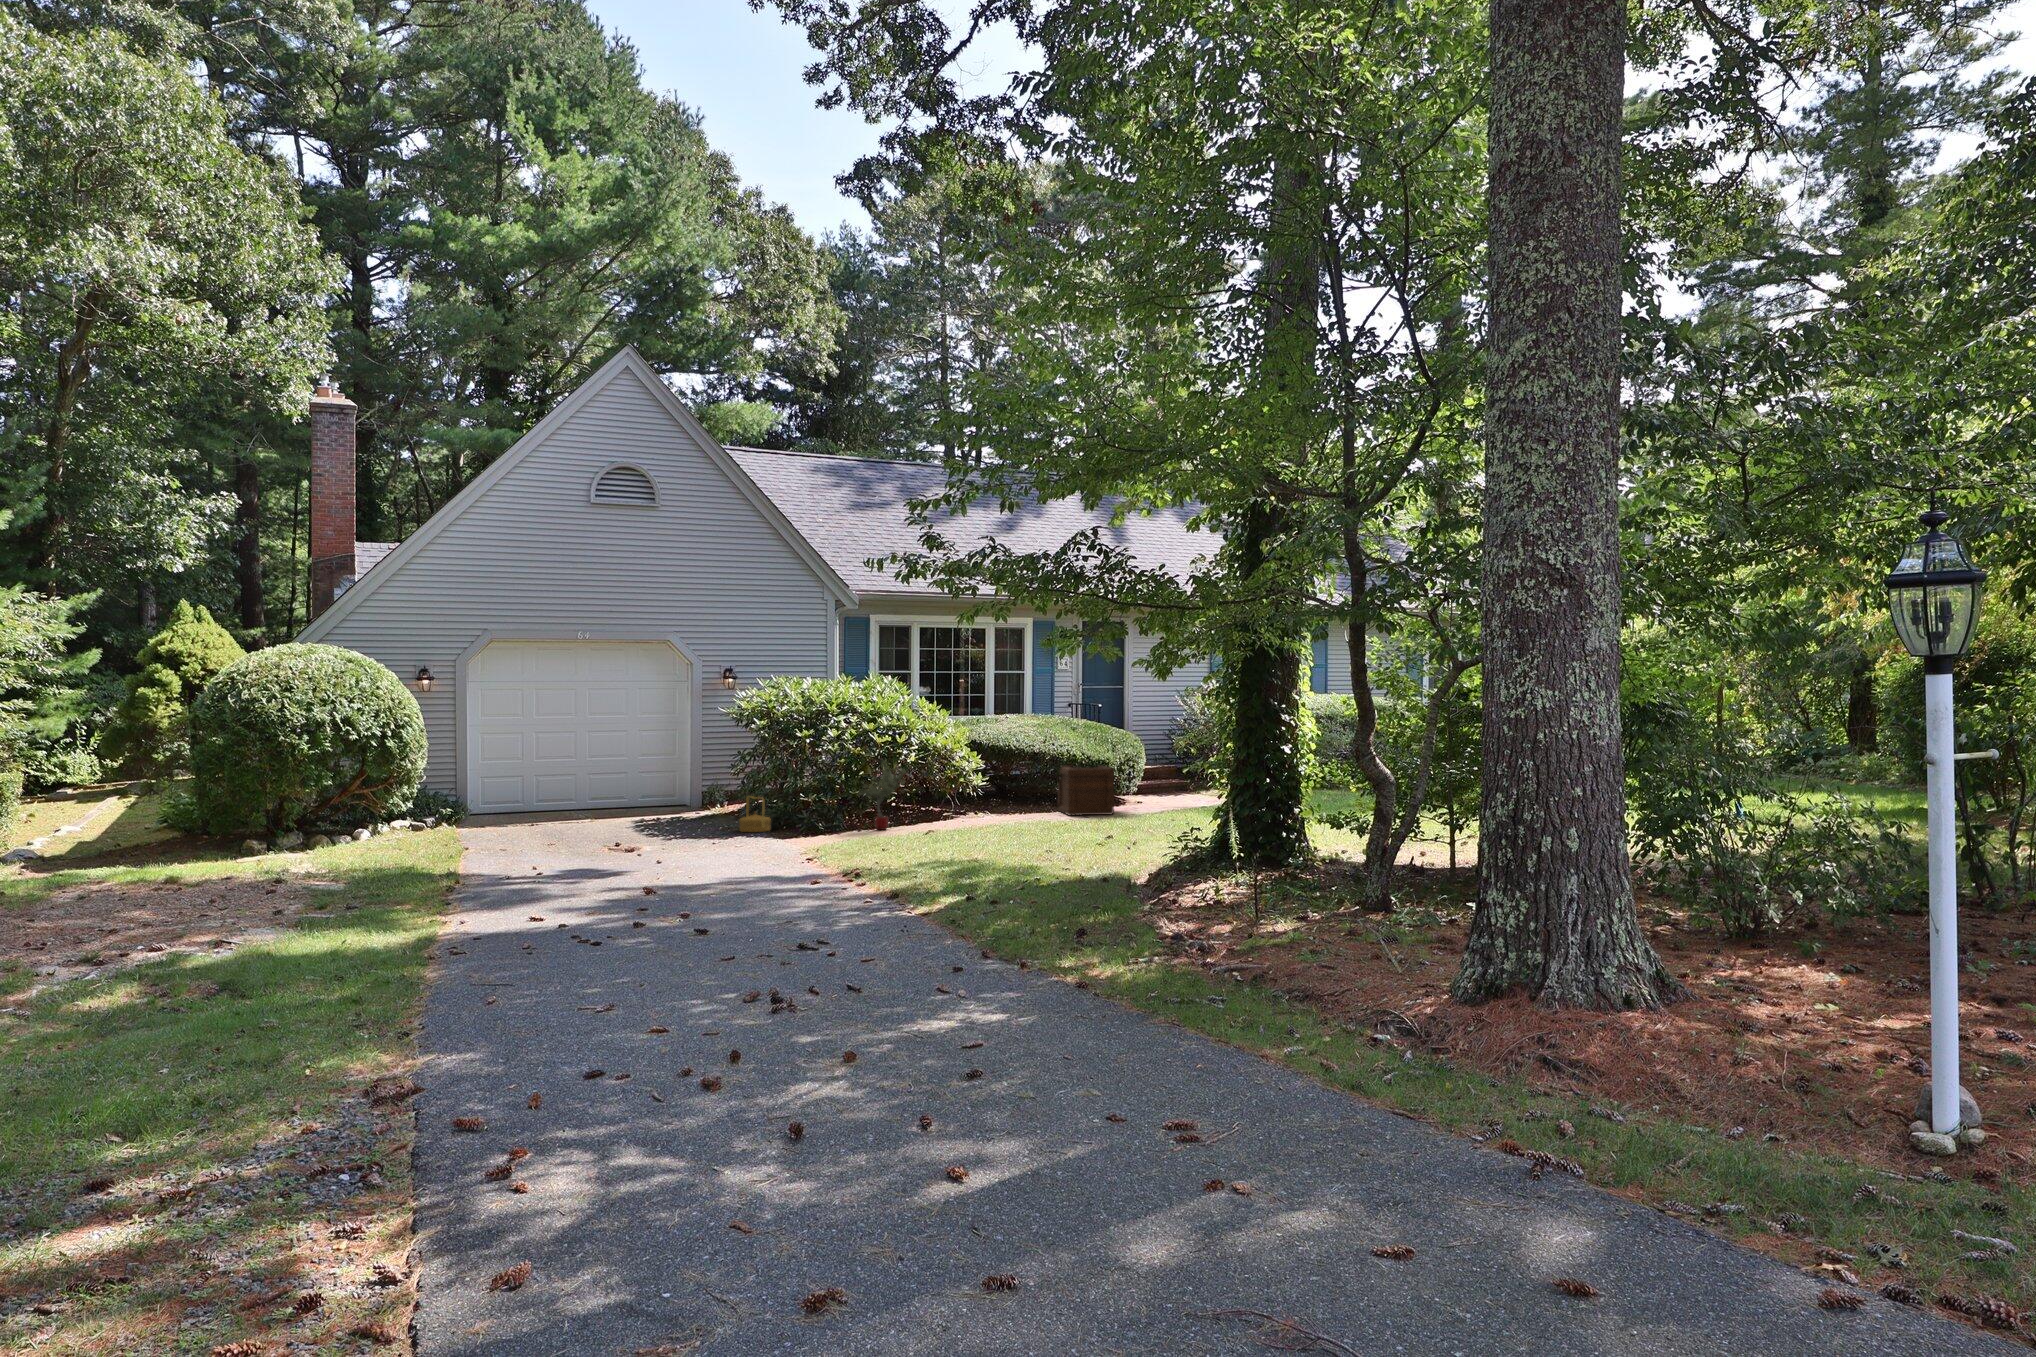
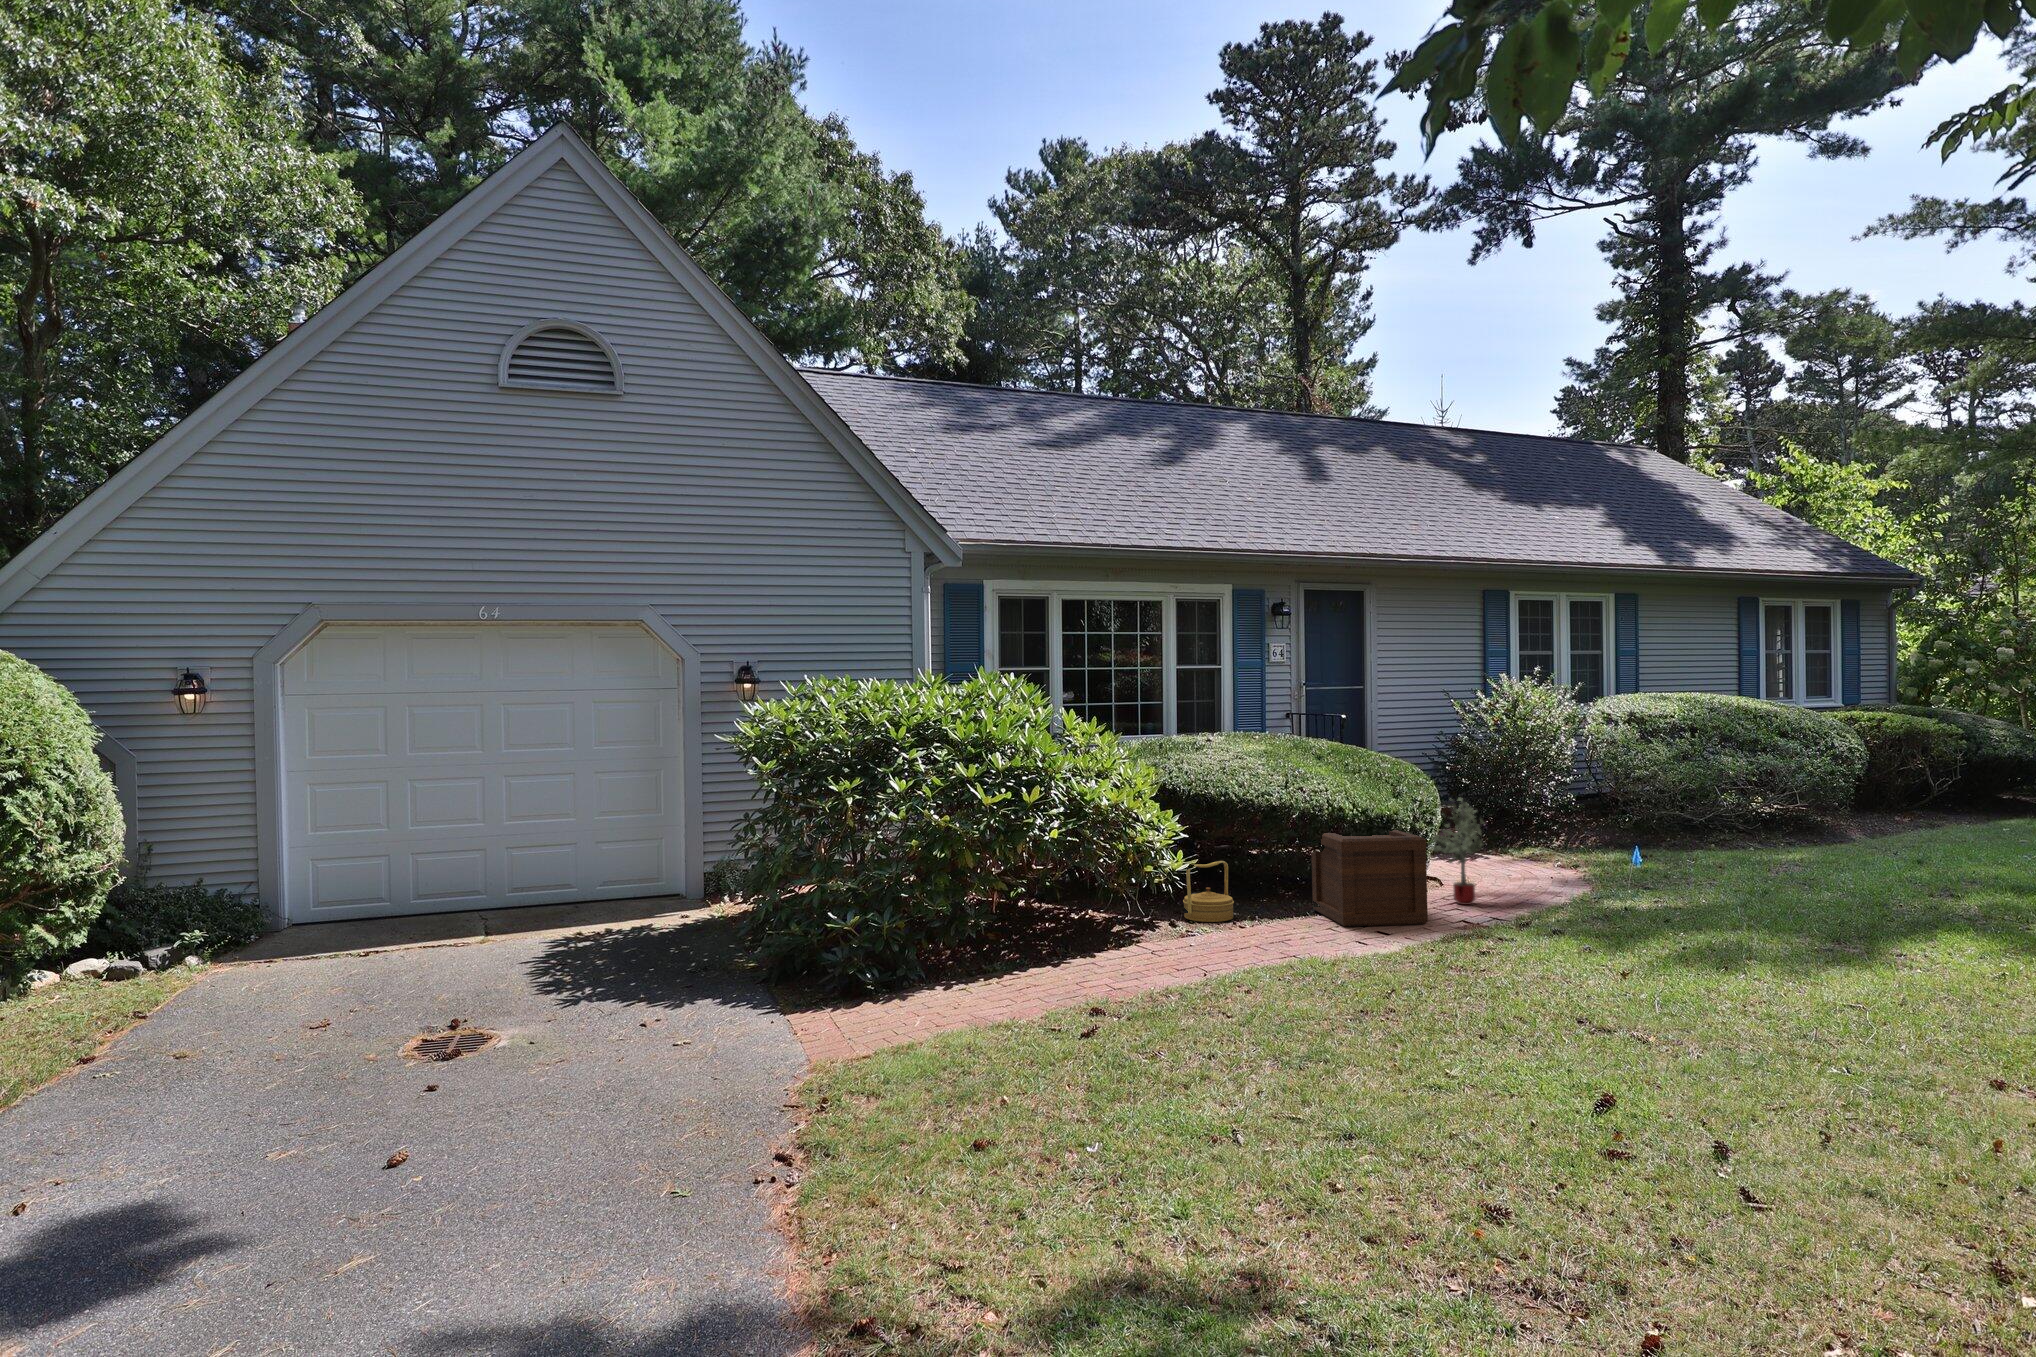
potted tree: present [860,762,905,830] -> present [1432,798,1484,905]
woven basket: present [739,796,771,832] -> present [1183,861,1234,922]

